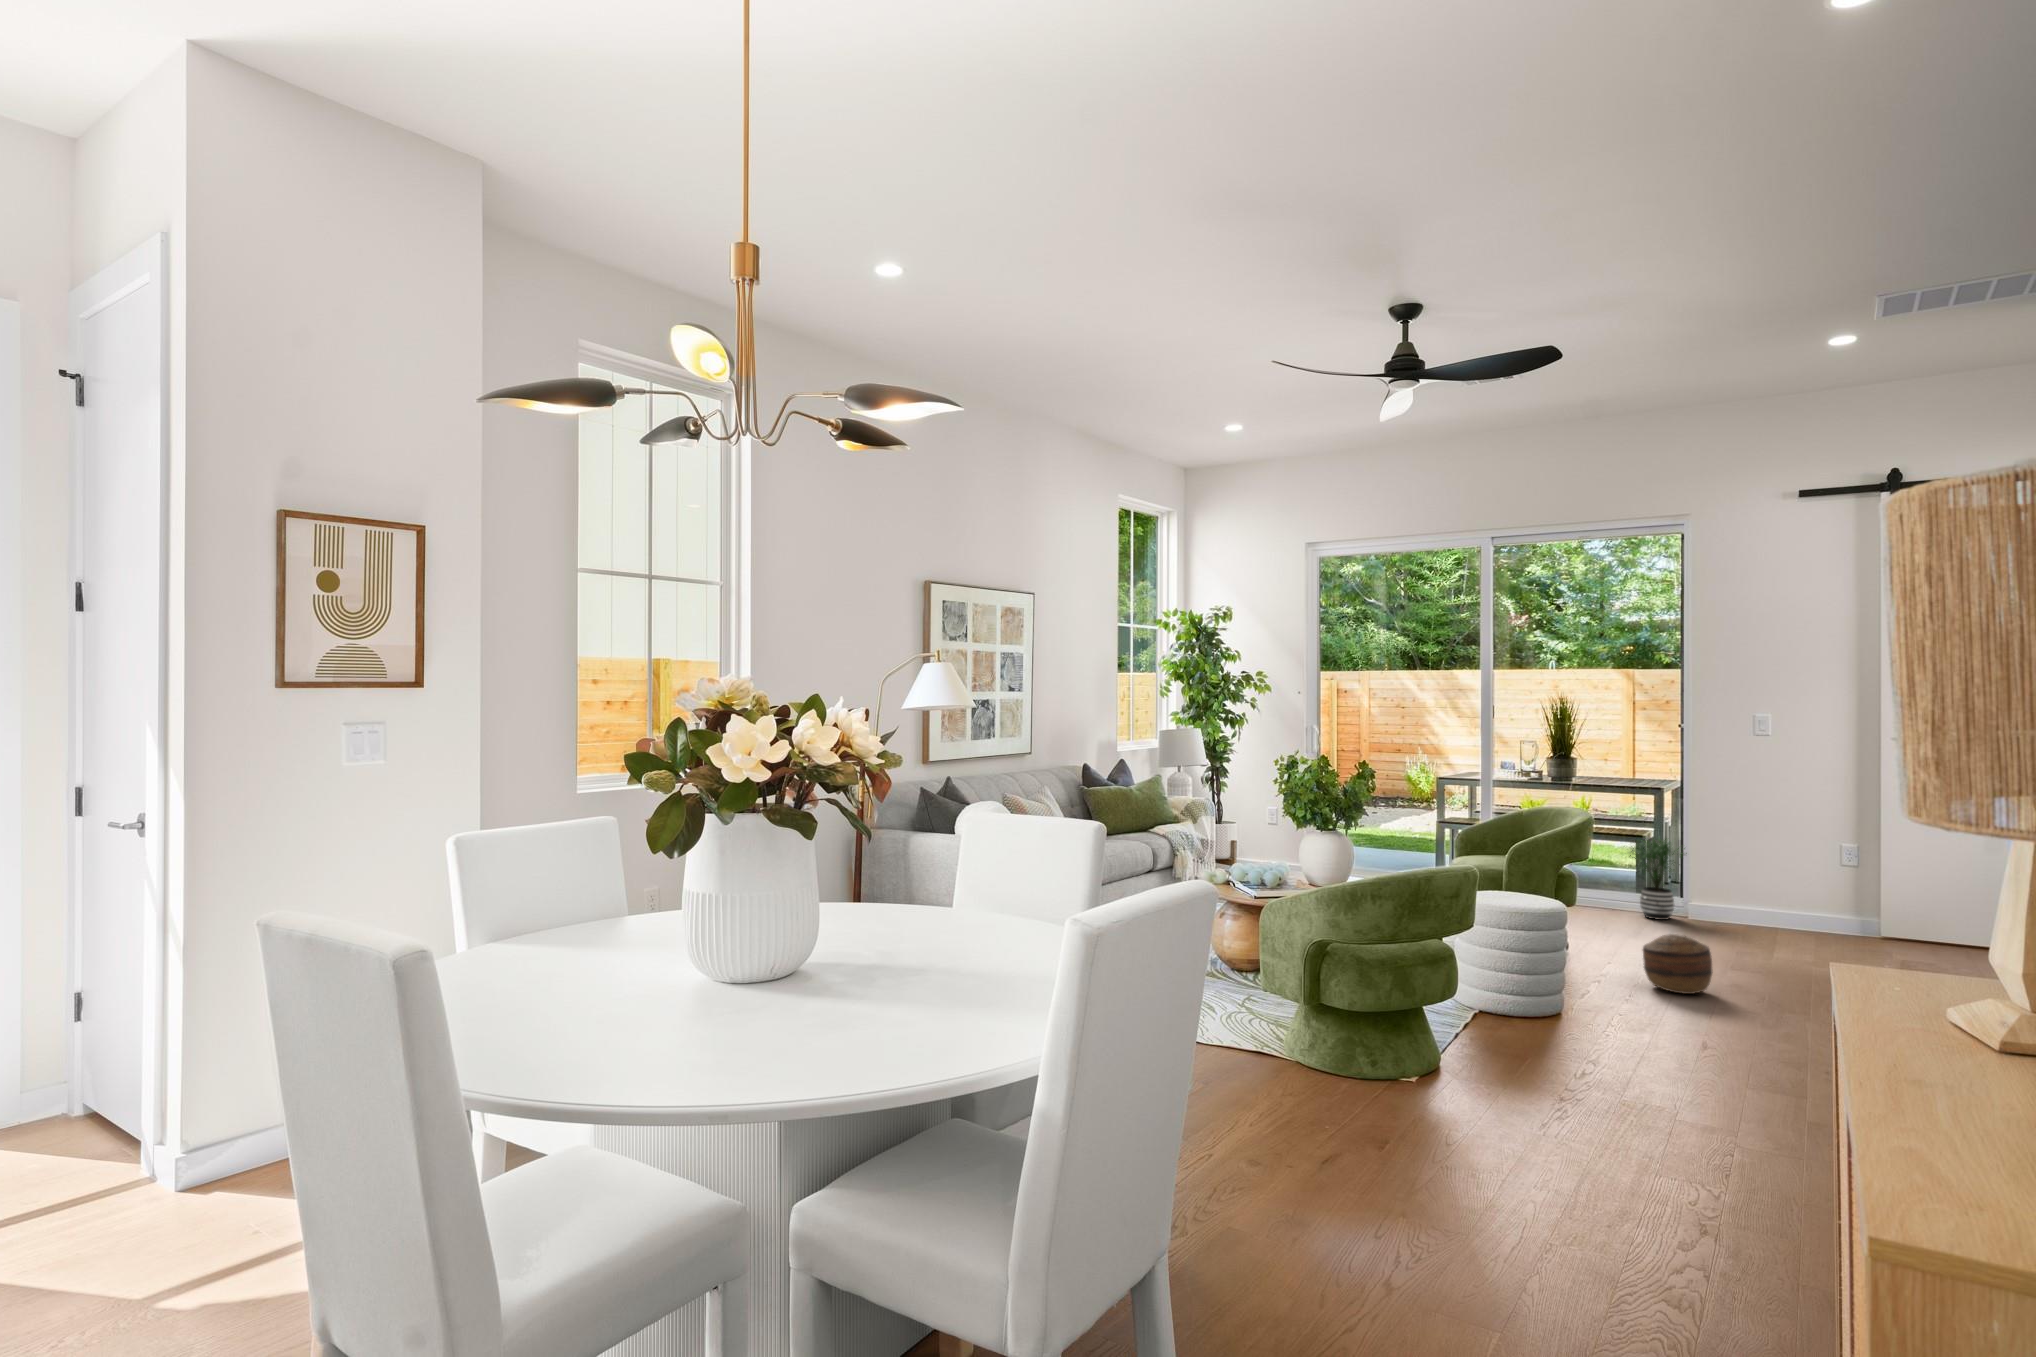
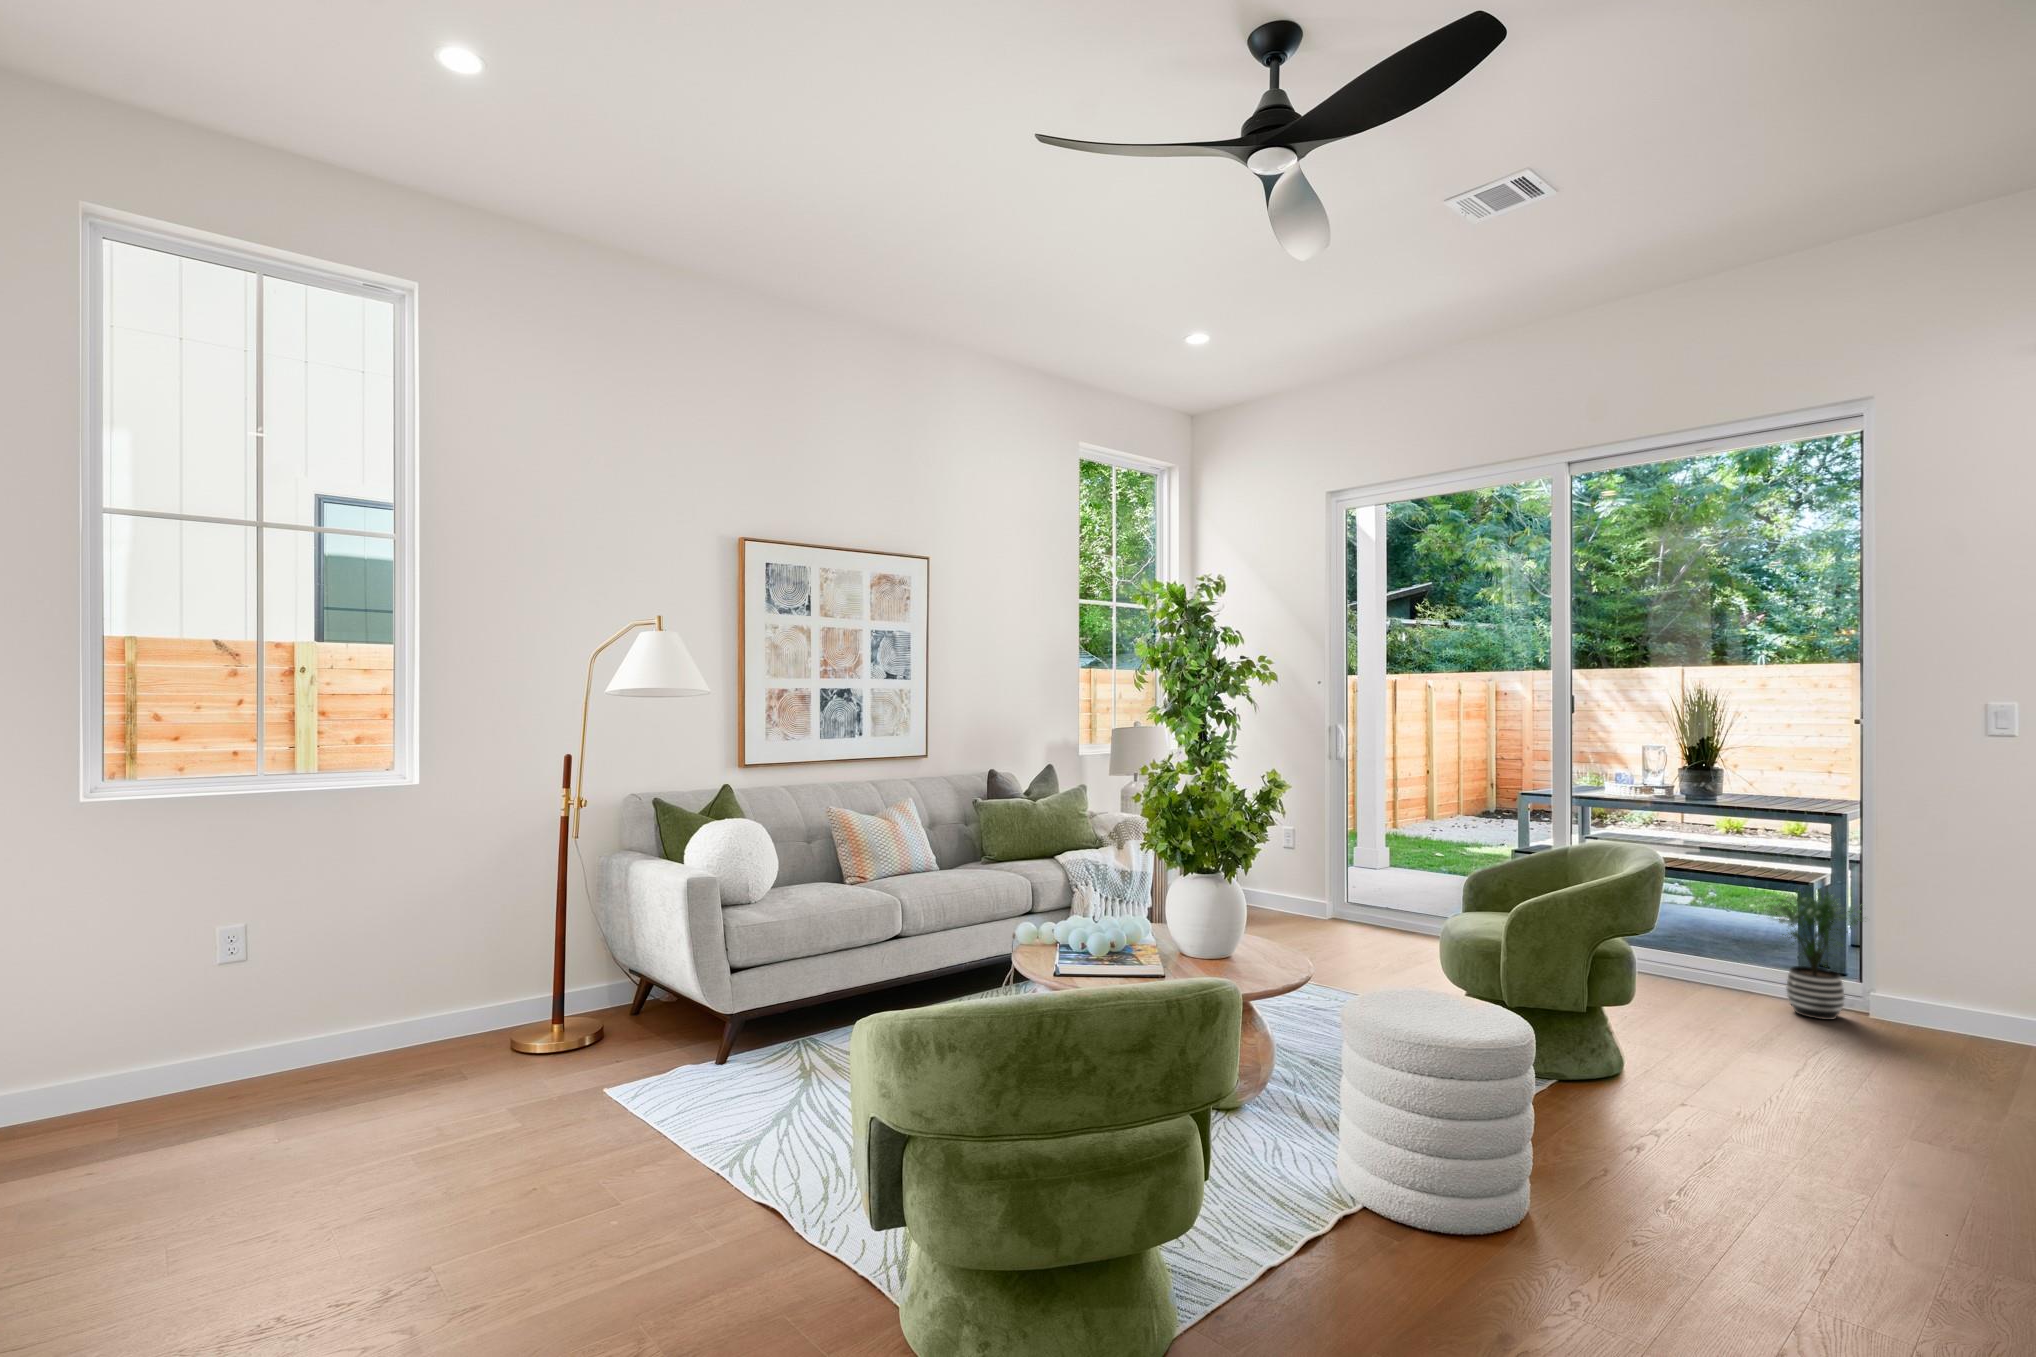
basket: present [1643,934,1713,994] -> none [1712,1084,1846,1200]

